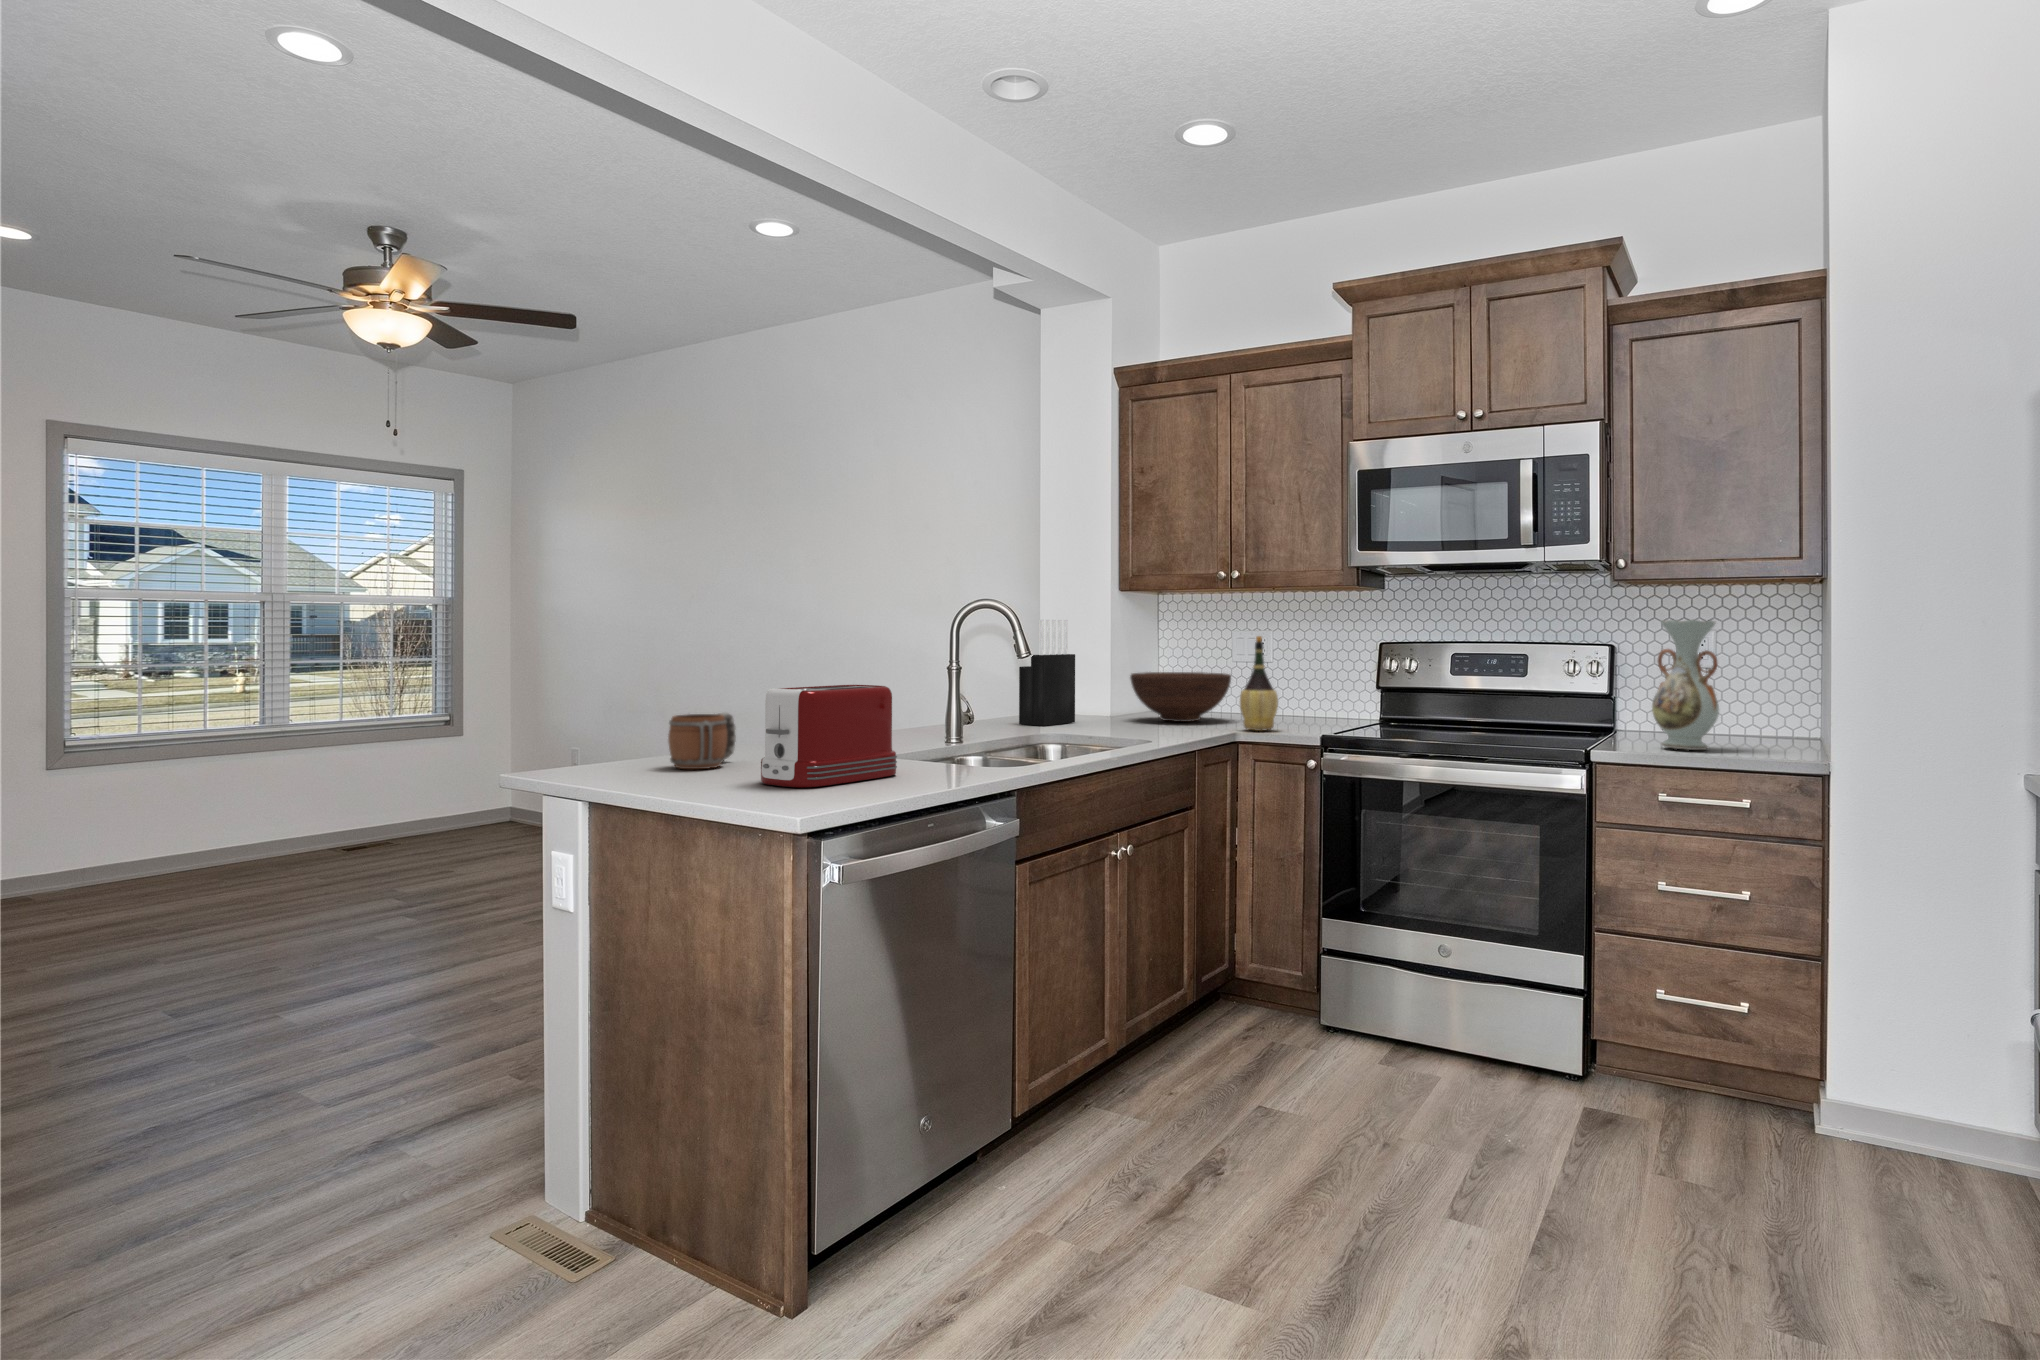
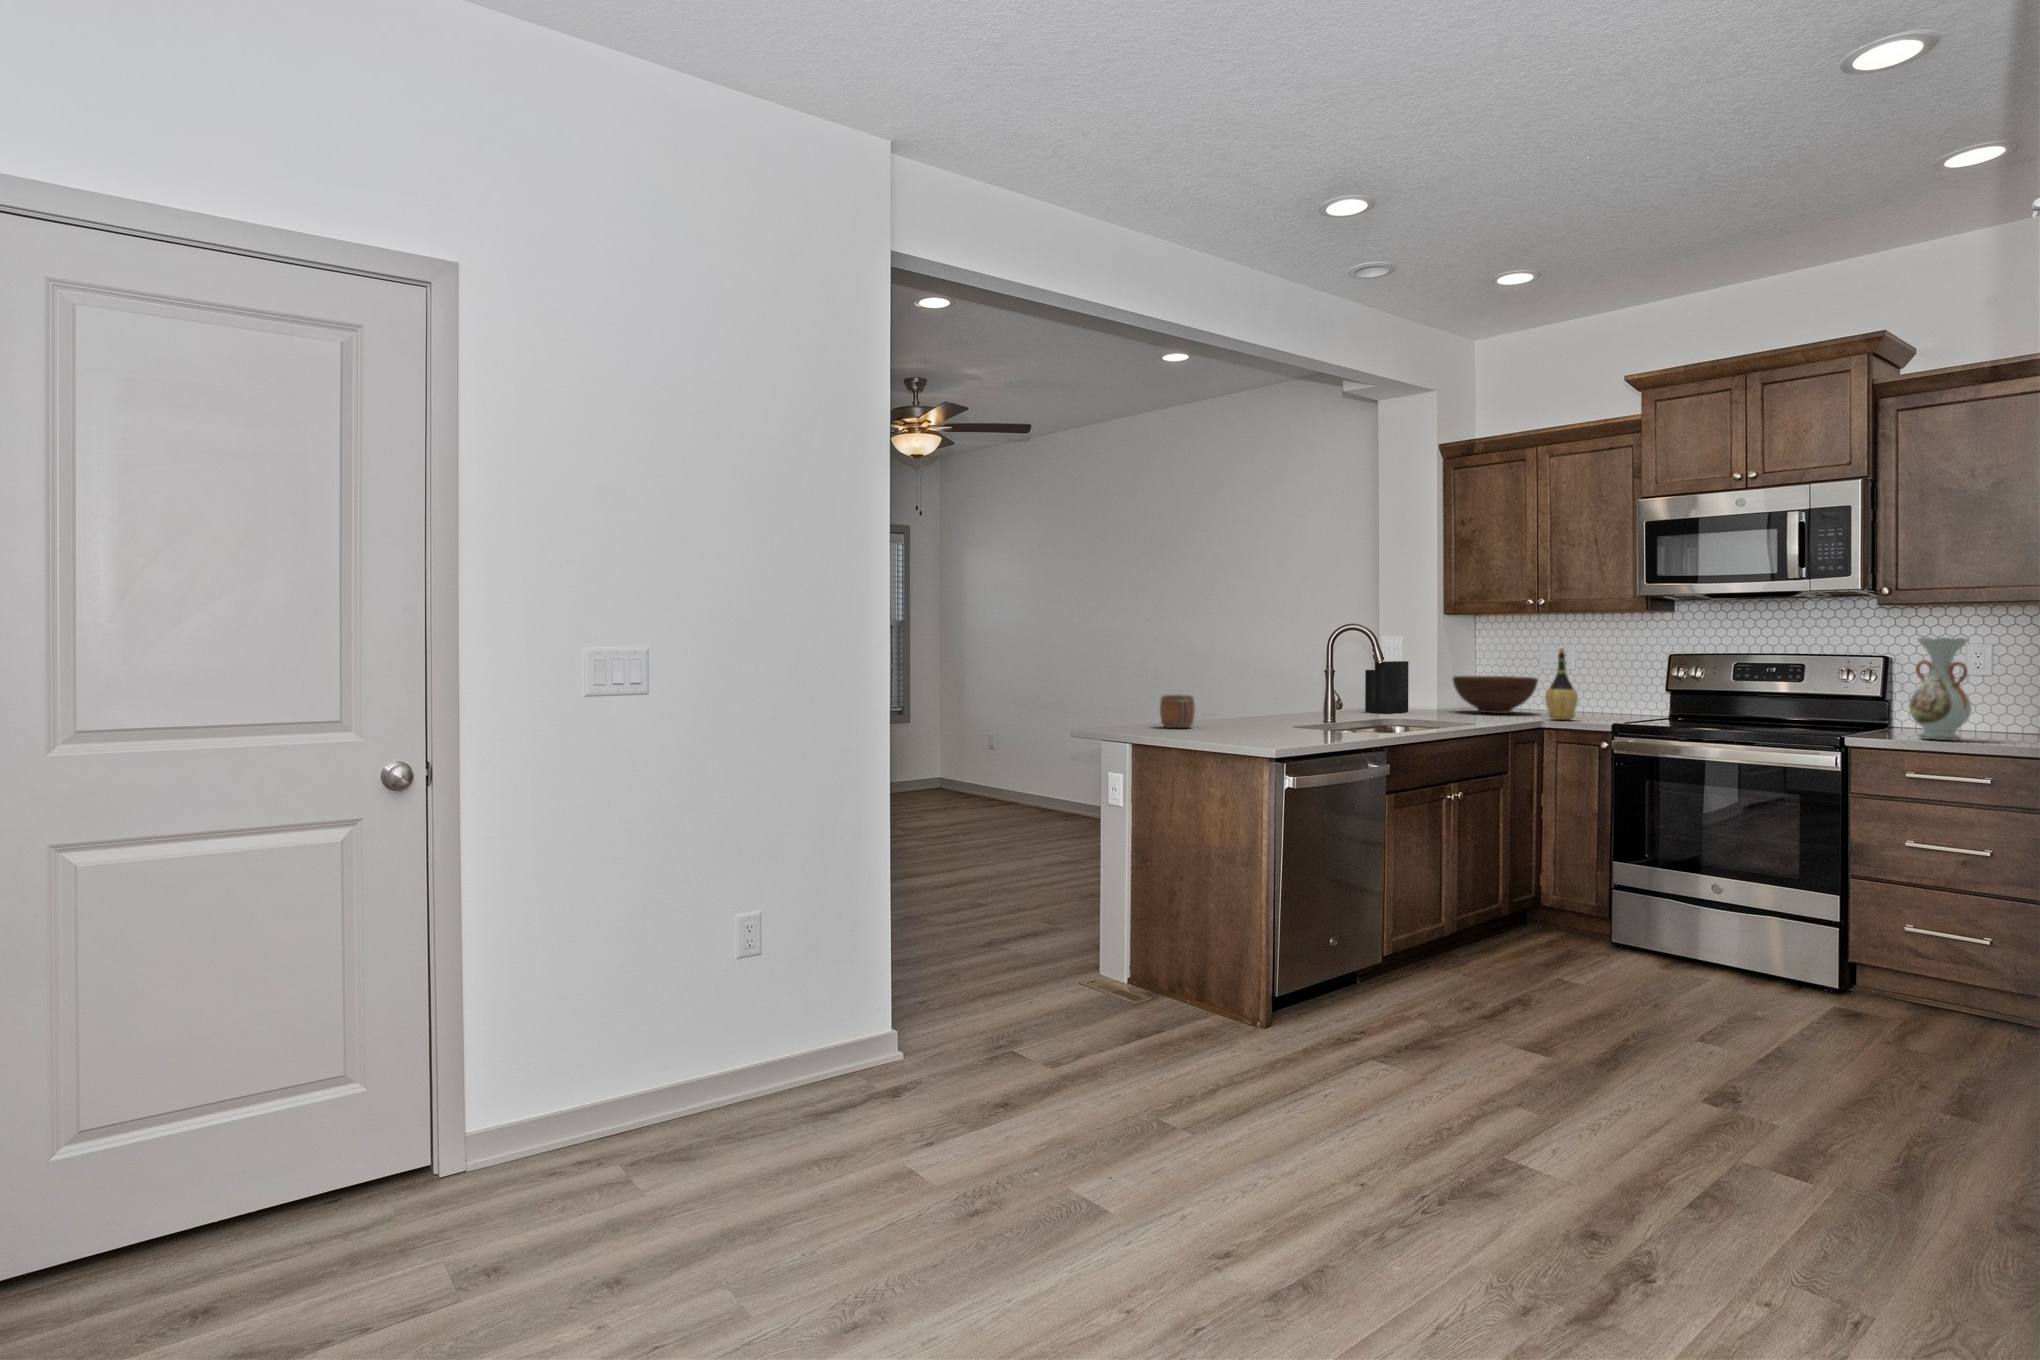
toaster: present [761,685,897,788] -> none [1228,678,1309,738]

